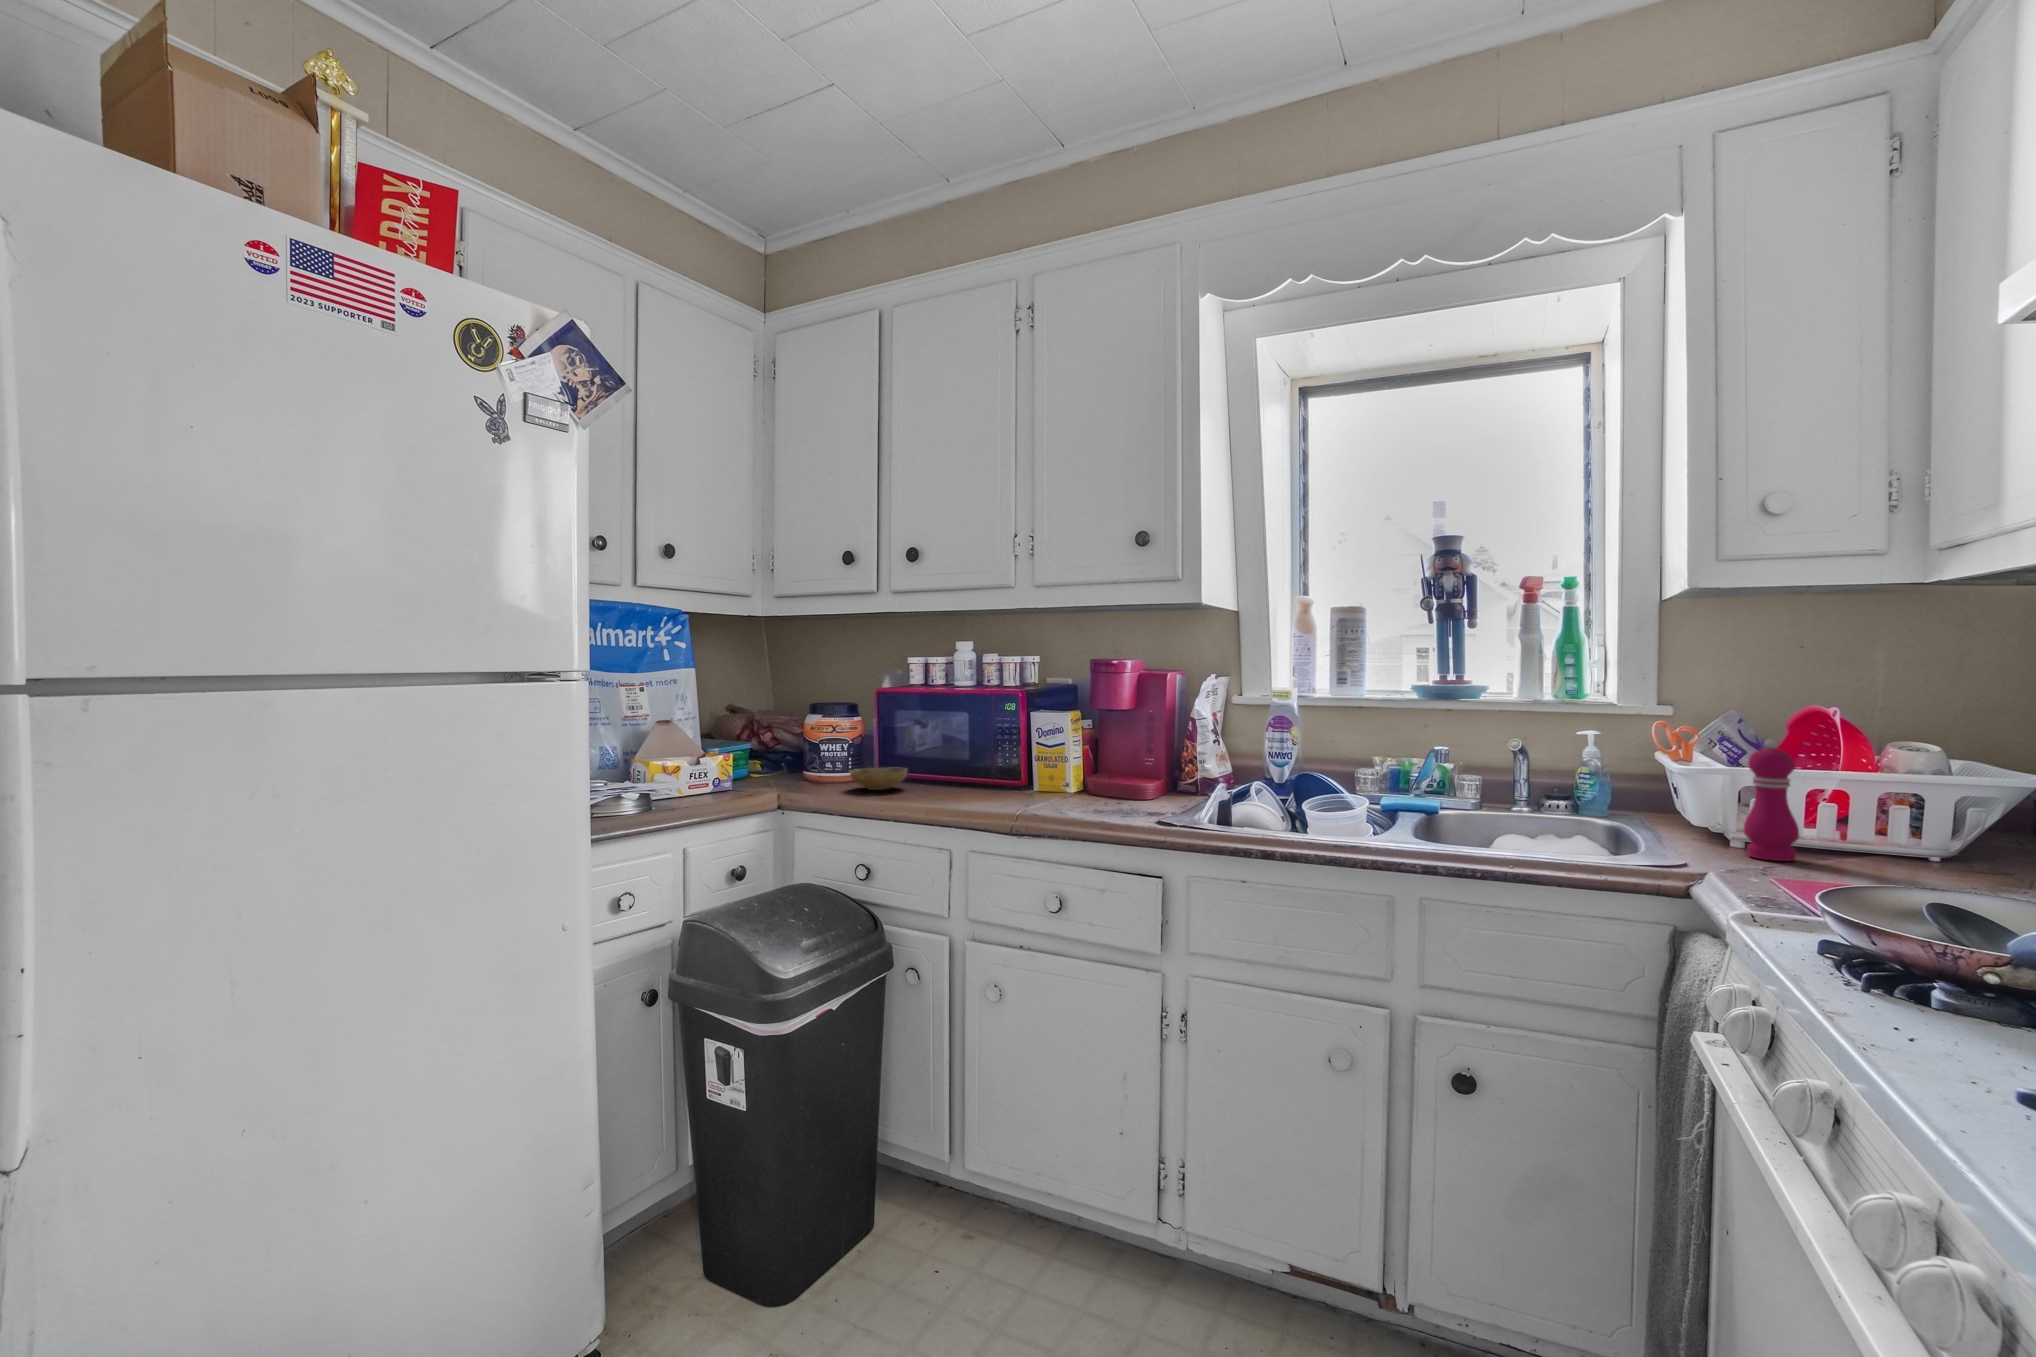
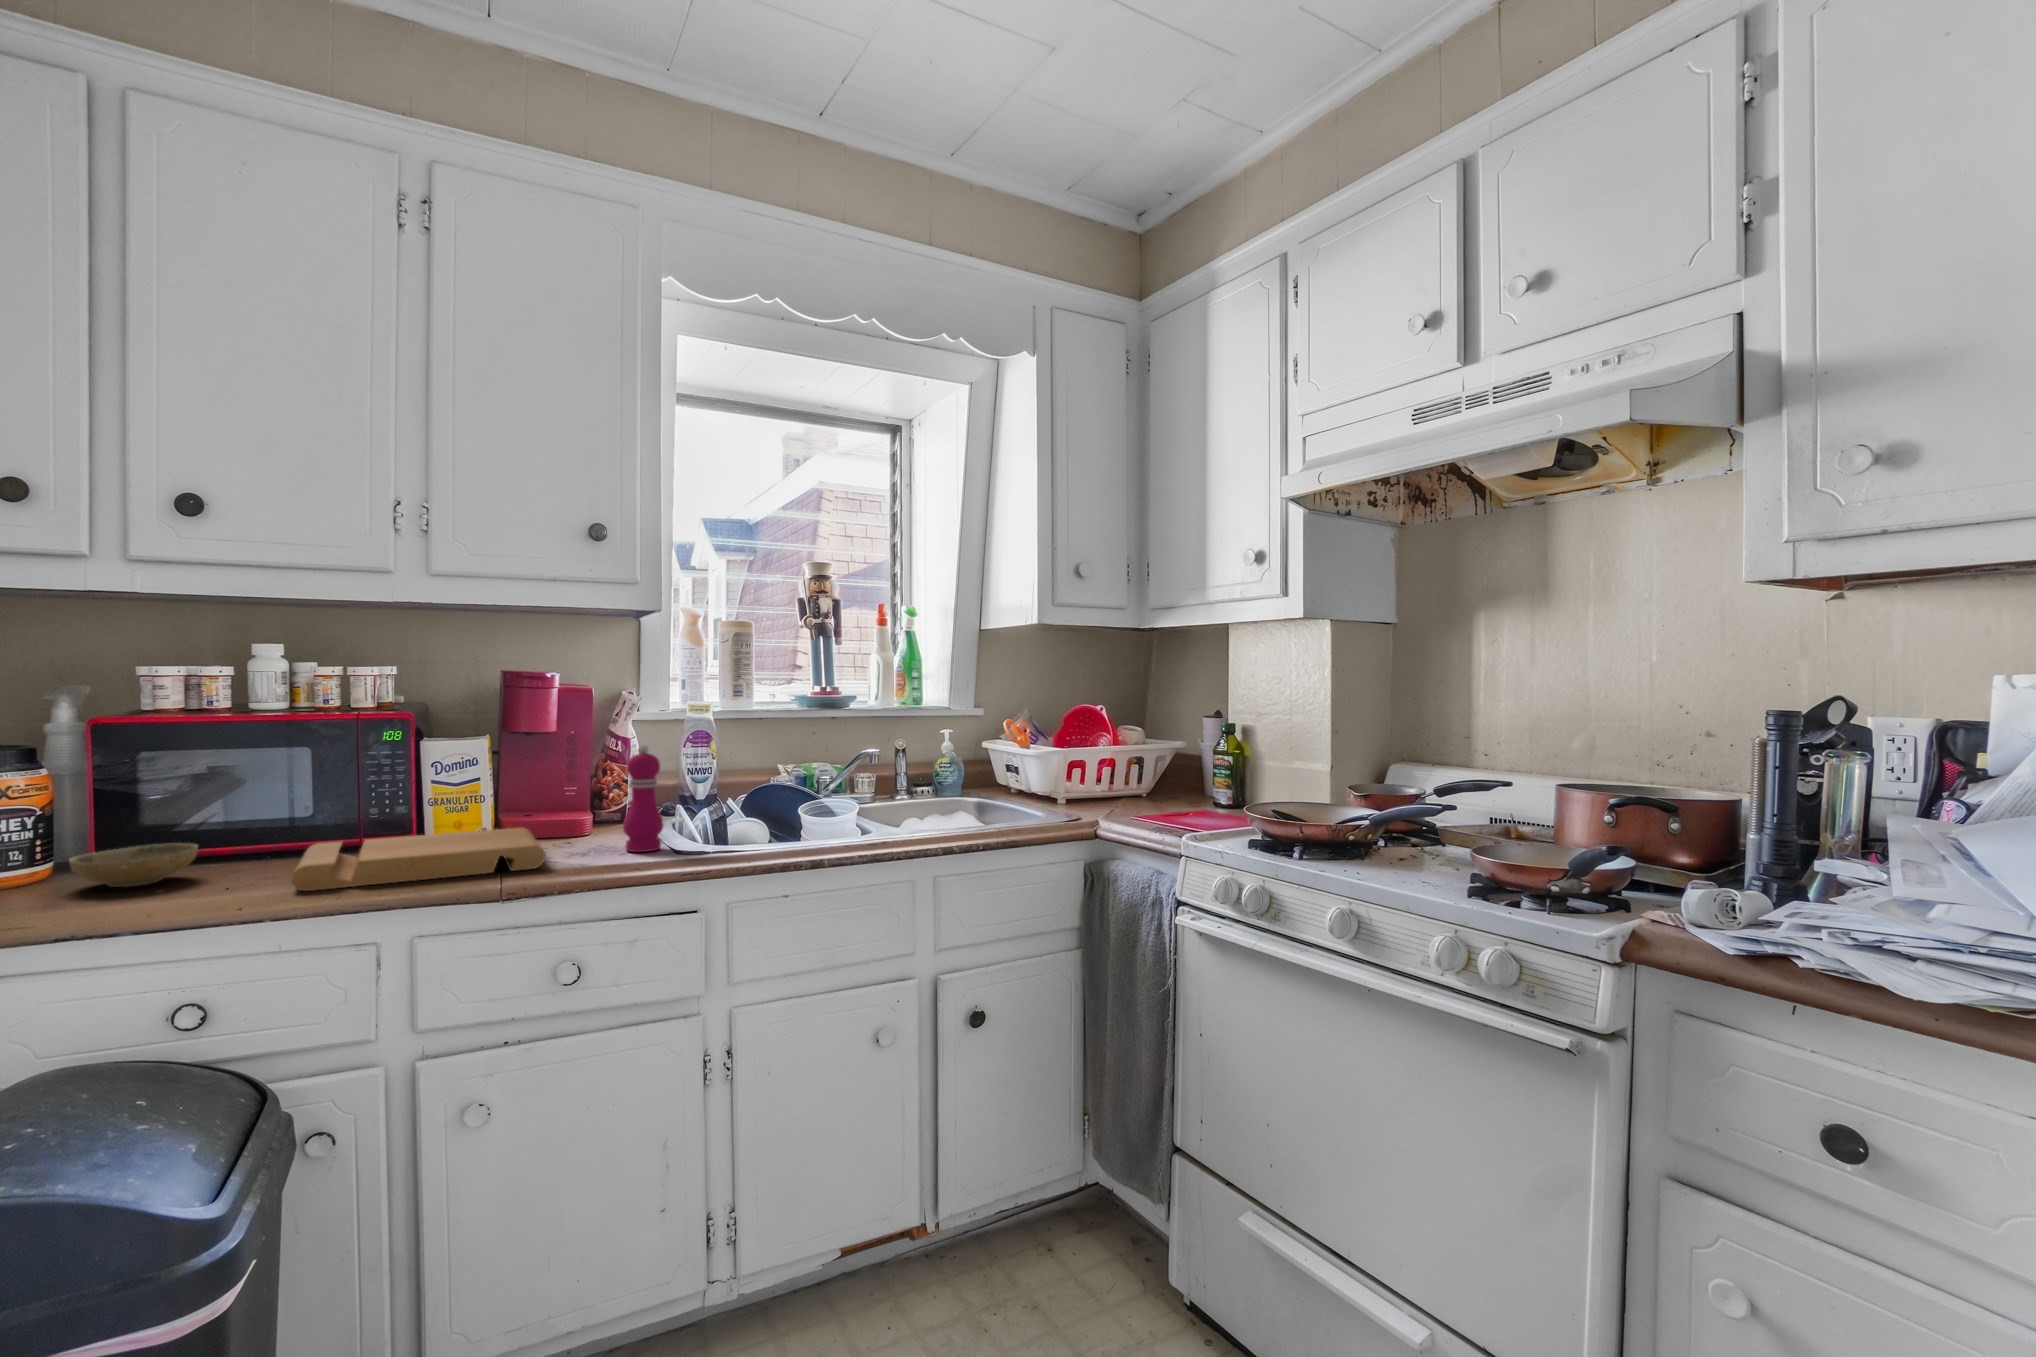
pepper mill: present [1744,739,1799,861] -> present [623,745,663,852]
cutting board: none [908,778,1081,814] -> present [292,827,545,891]

